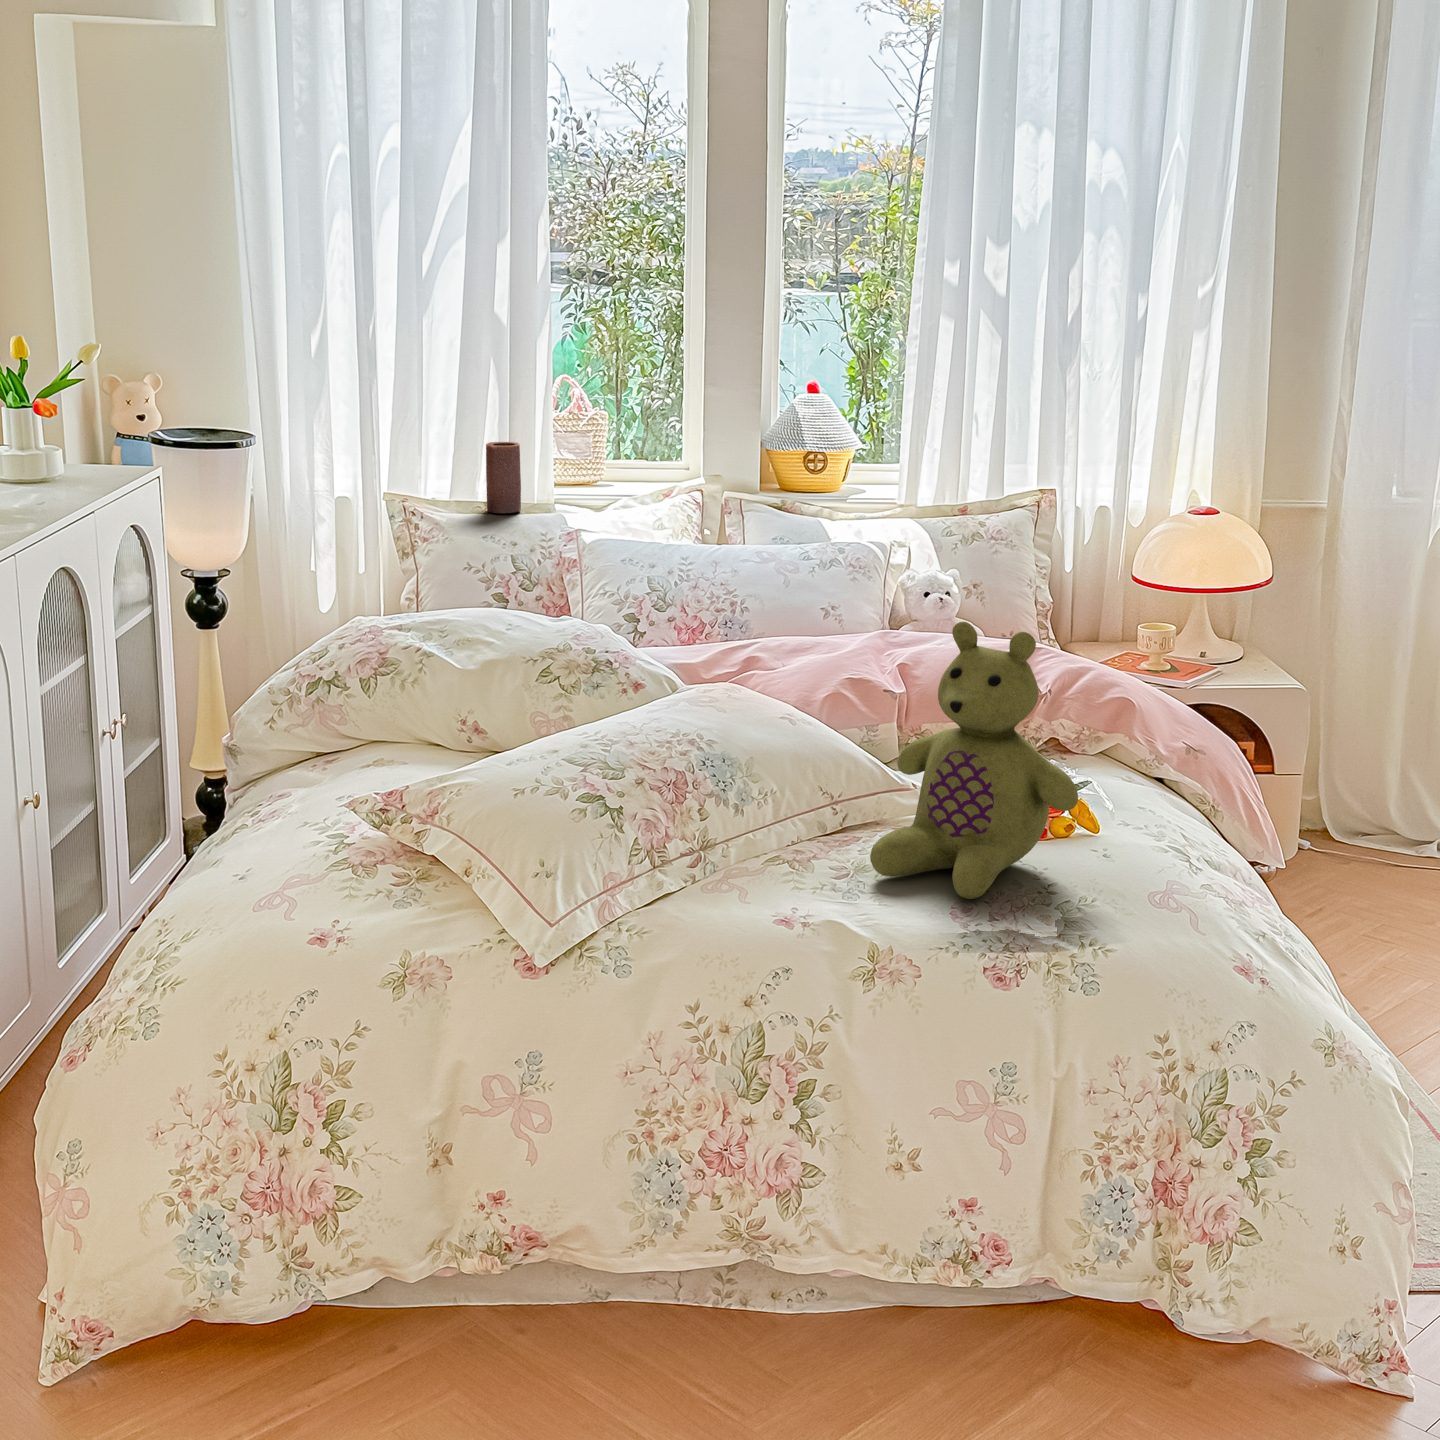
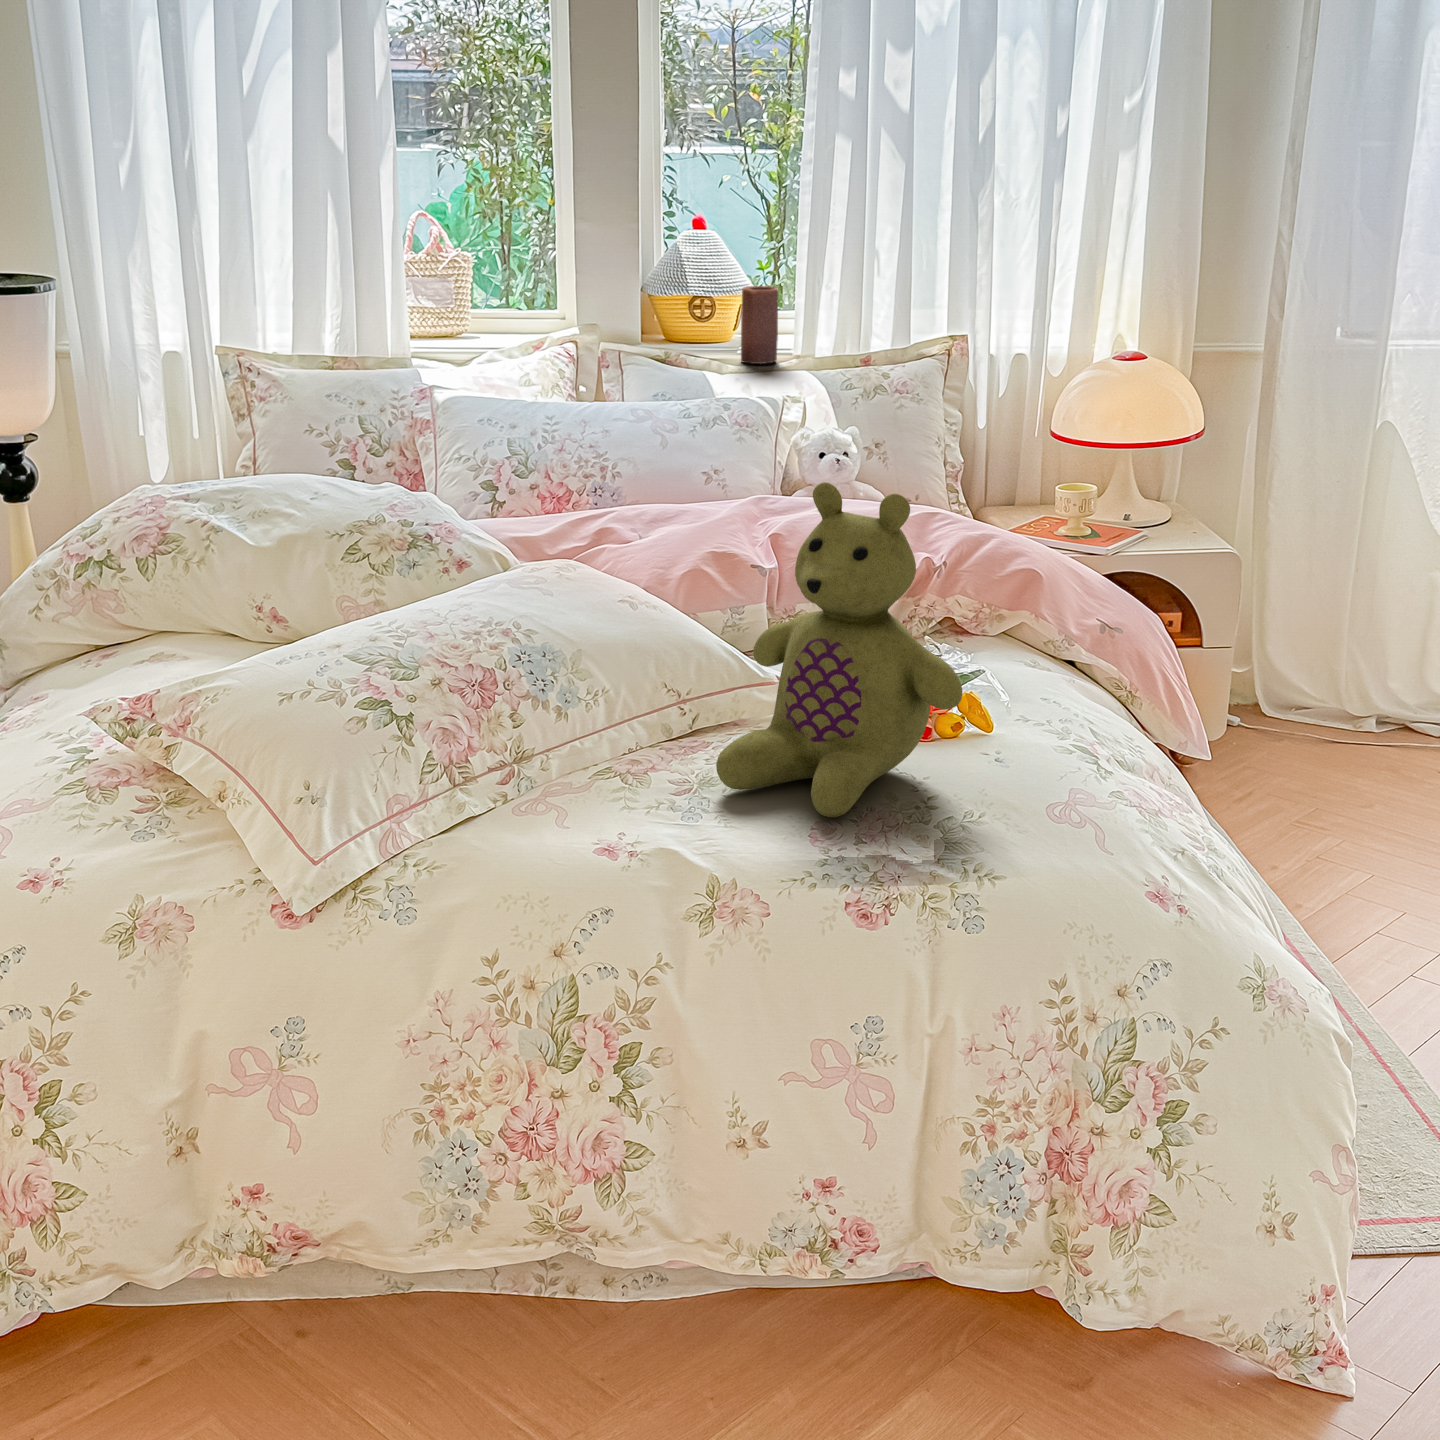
candle: present [486,442,521,513] -> present [741,286,778,364]

